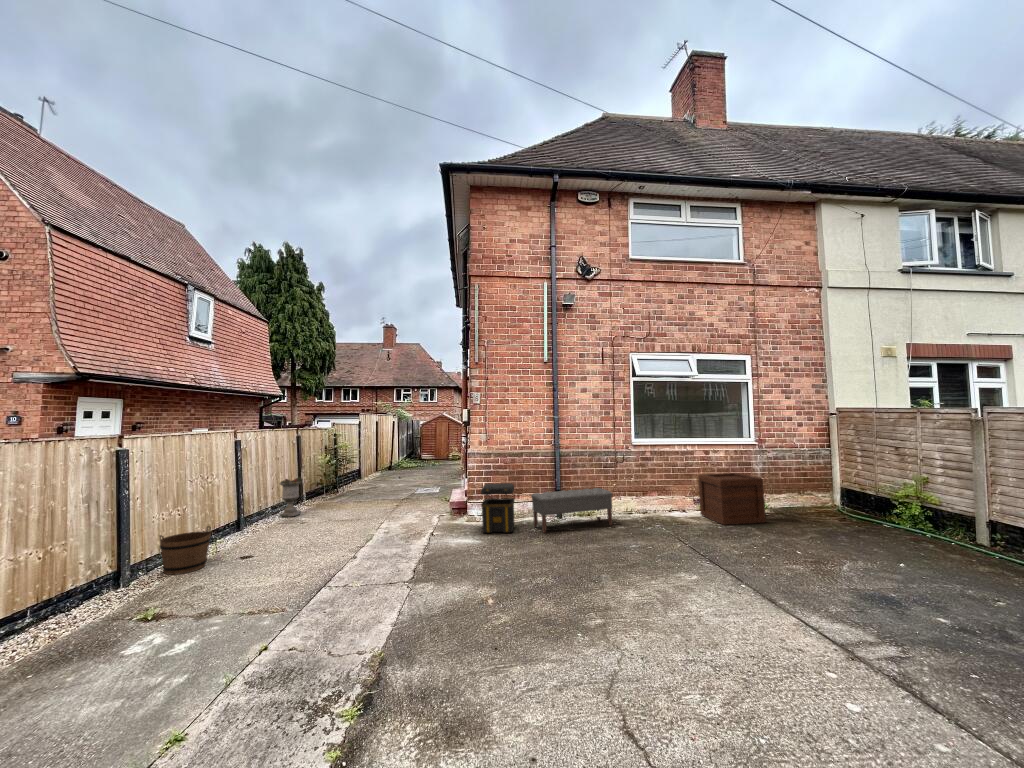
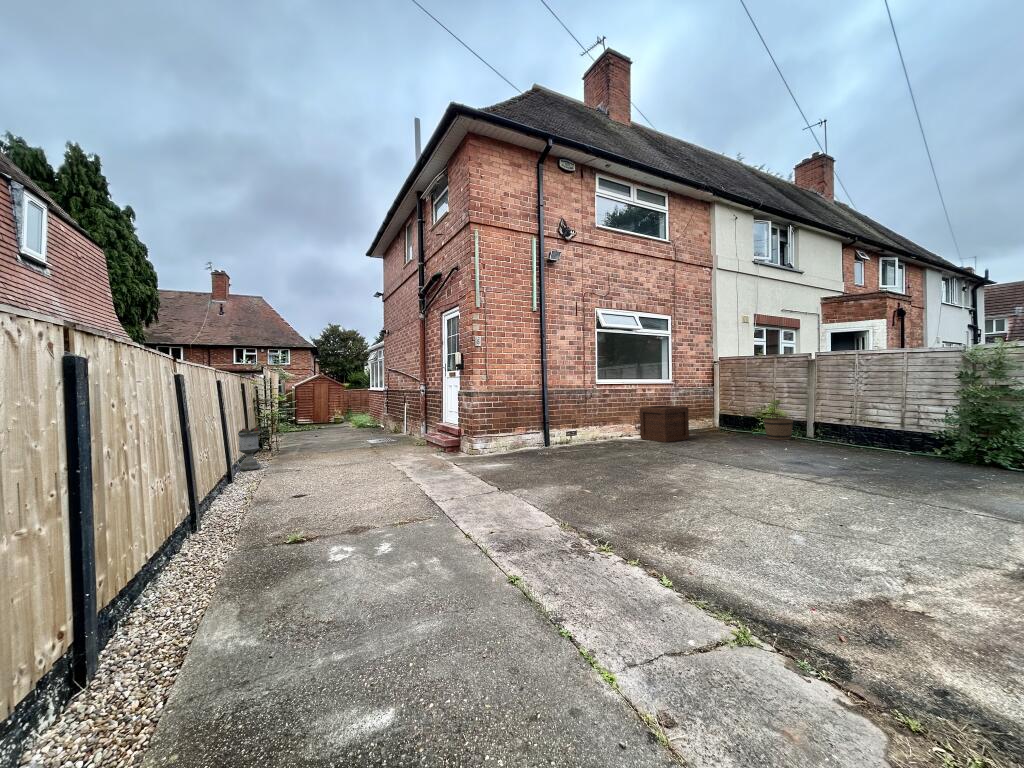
toolbox: present [481,483,515,533] -> none [487,418,521,462]
bench: present [531,488,612,533] -> none [528,420,591,458]
bucket: present [160,526,211,575] -> present [764,415,793,440]

